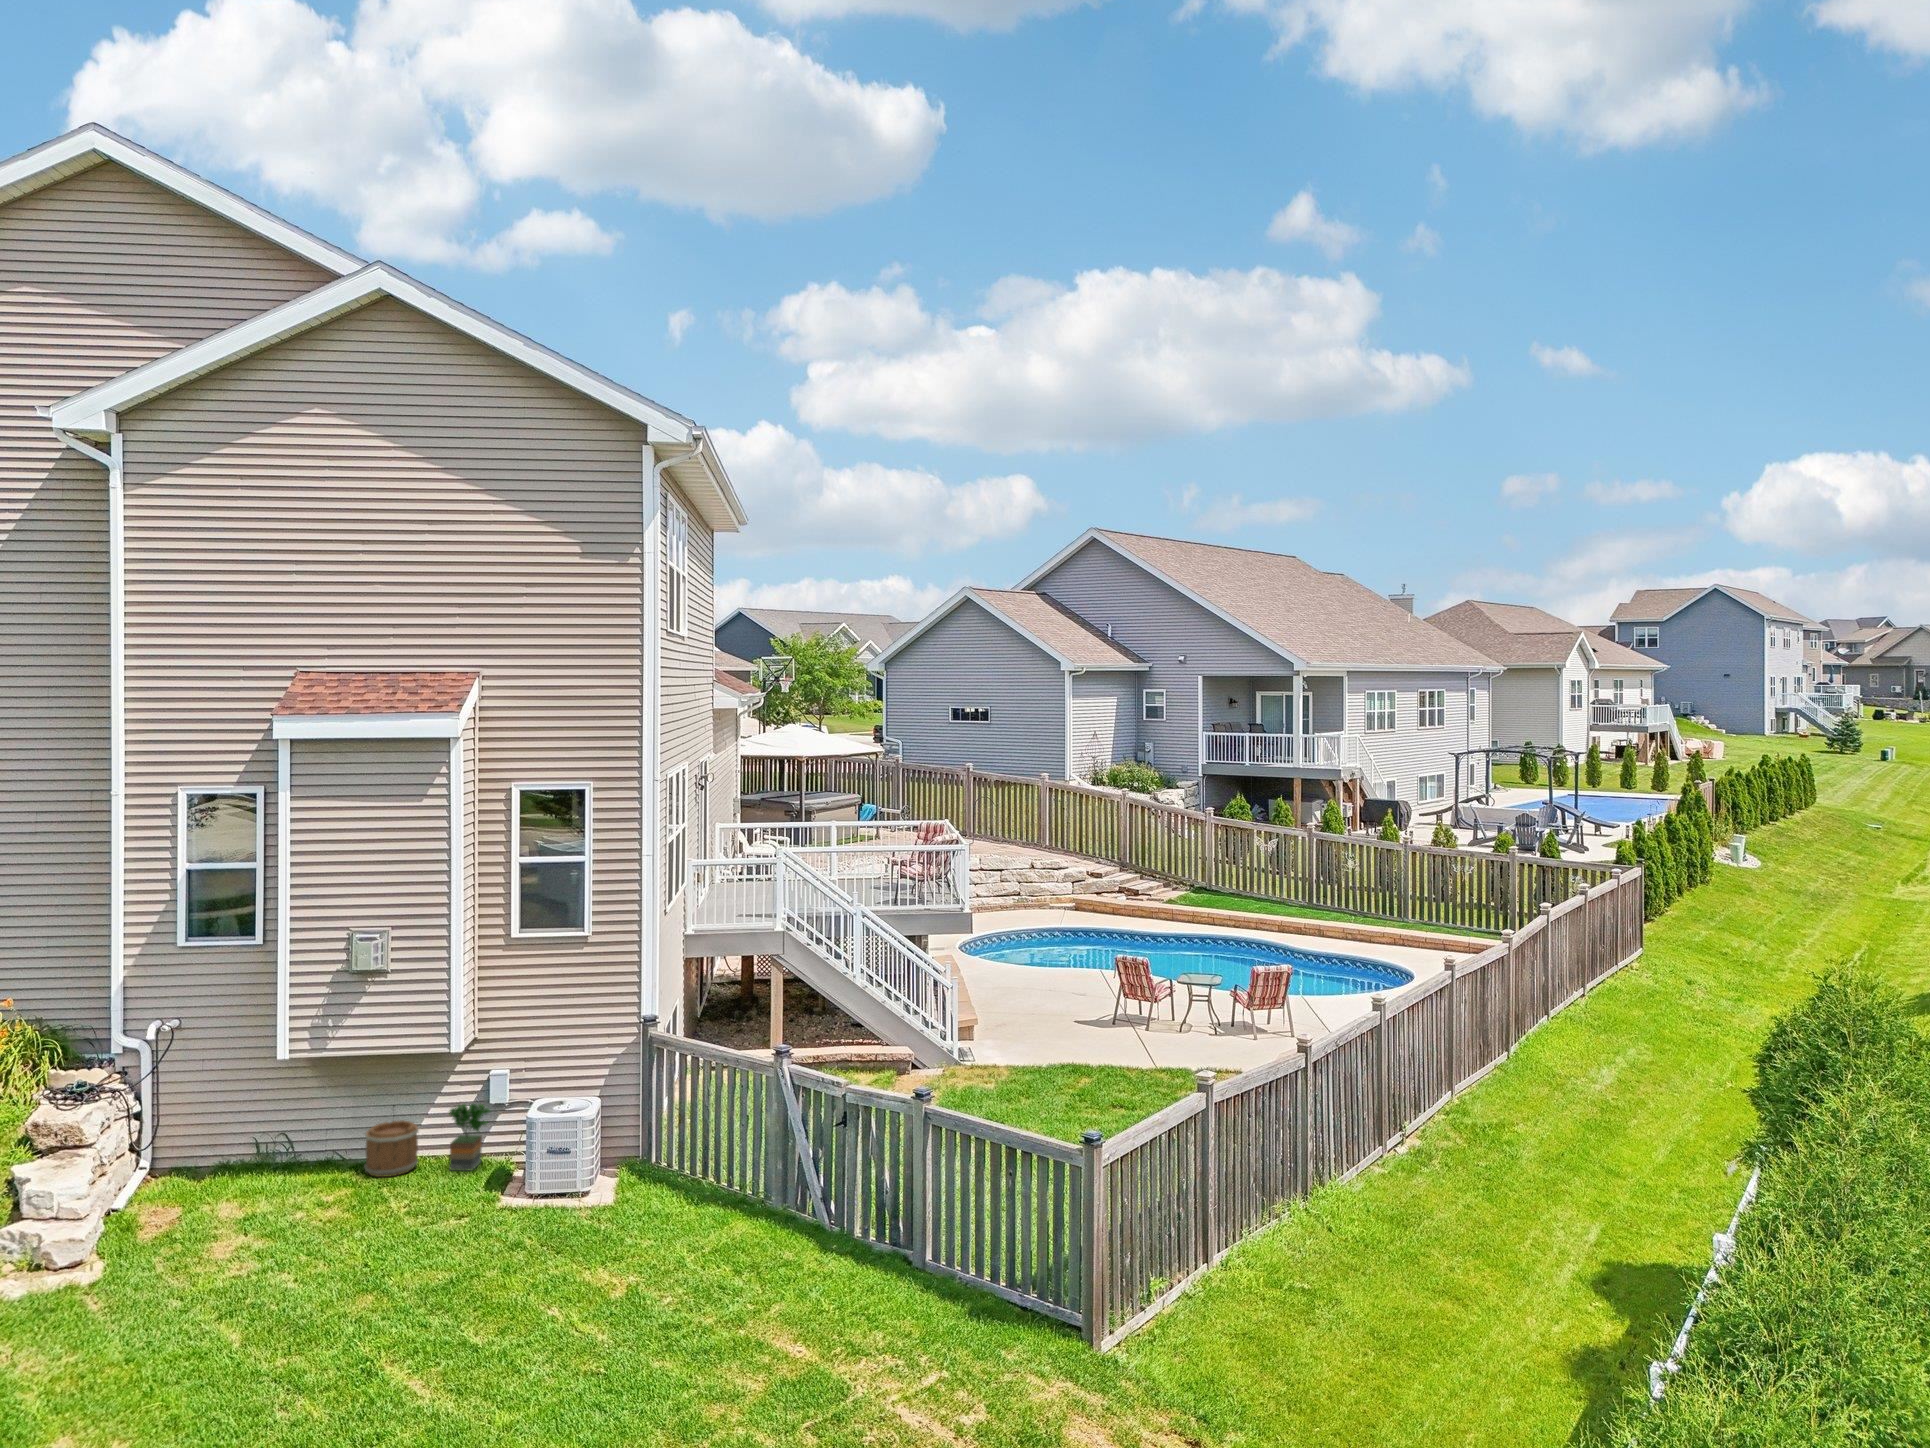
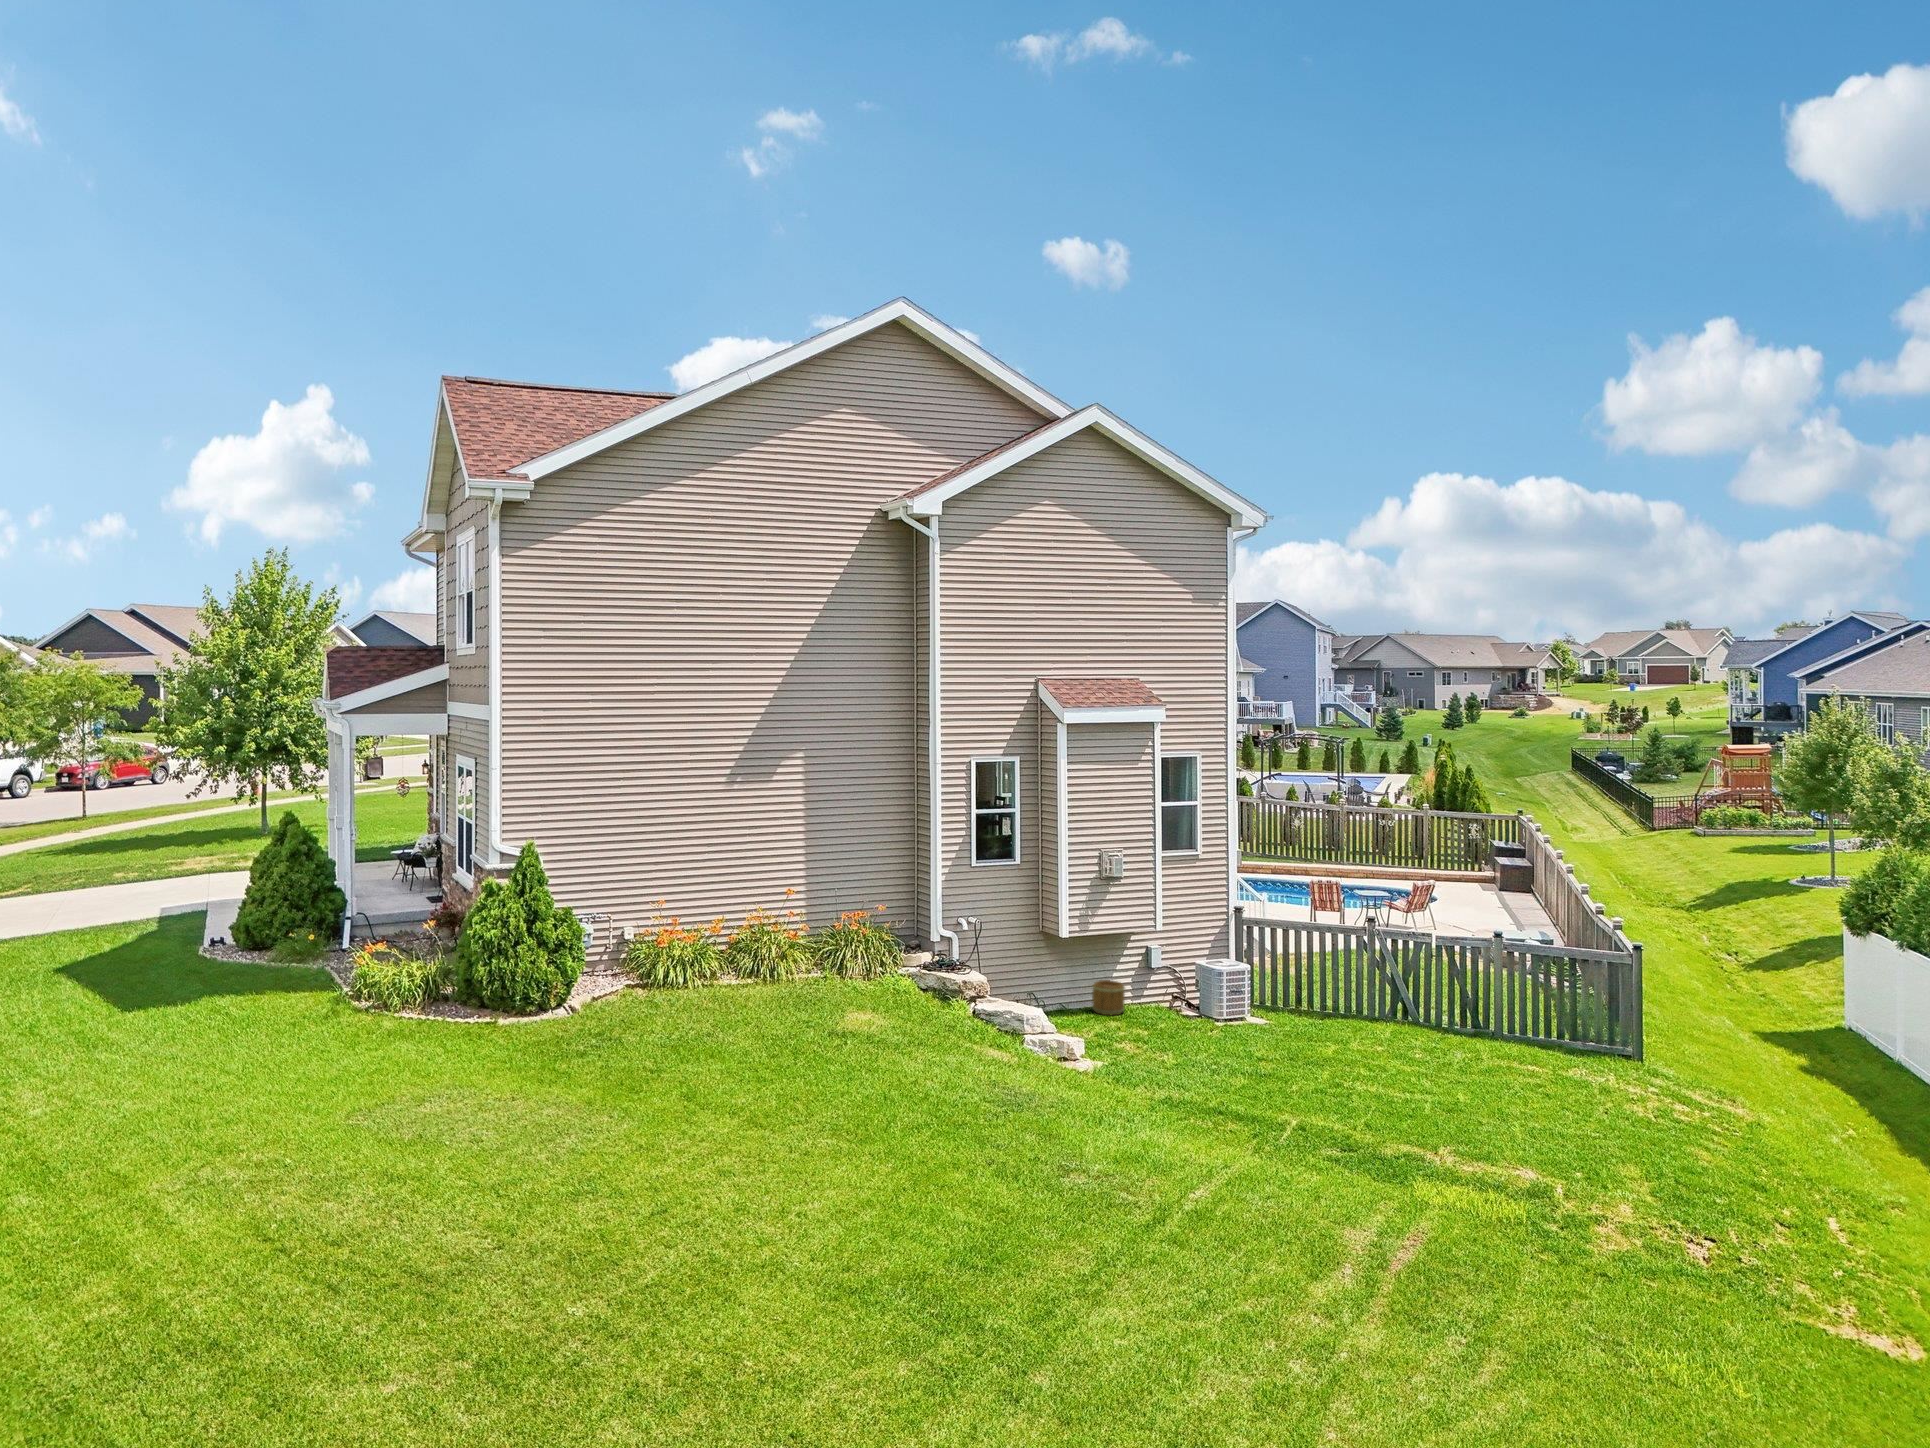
potted tree: present [449,1104,489,1171] -> none [1136,966,1167,1011]

